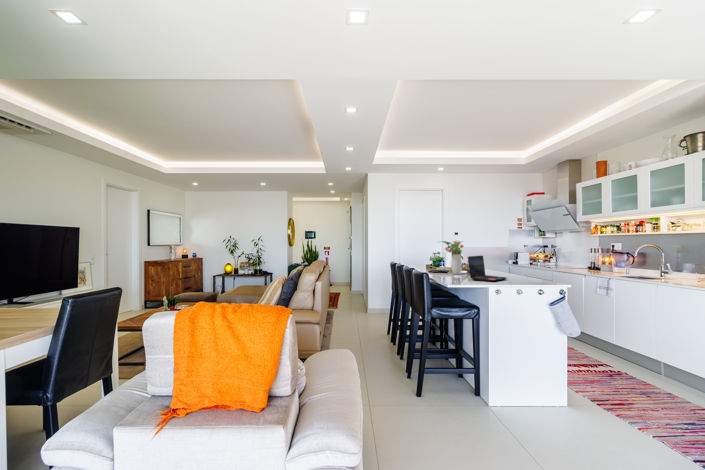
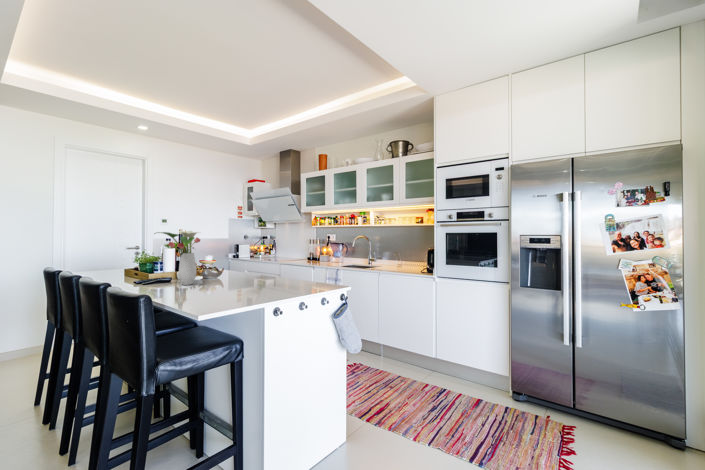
laptop: present [468,256,507,281] -> none [221,254,272,295]

